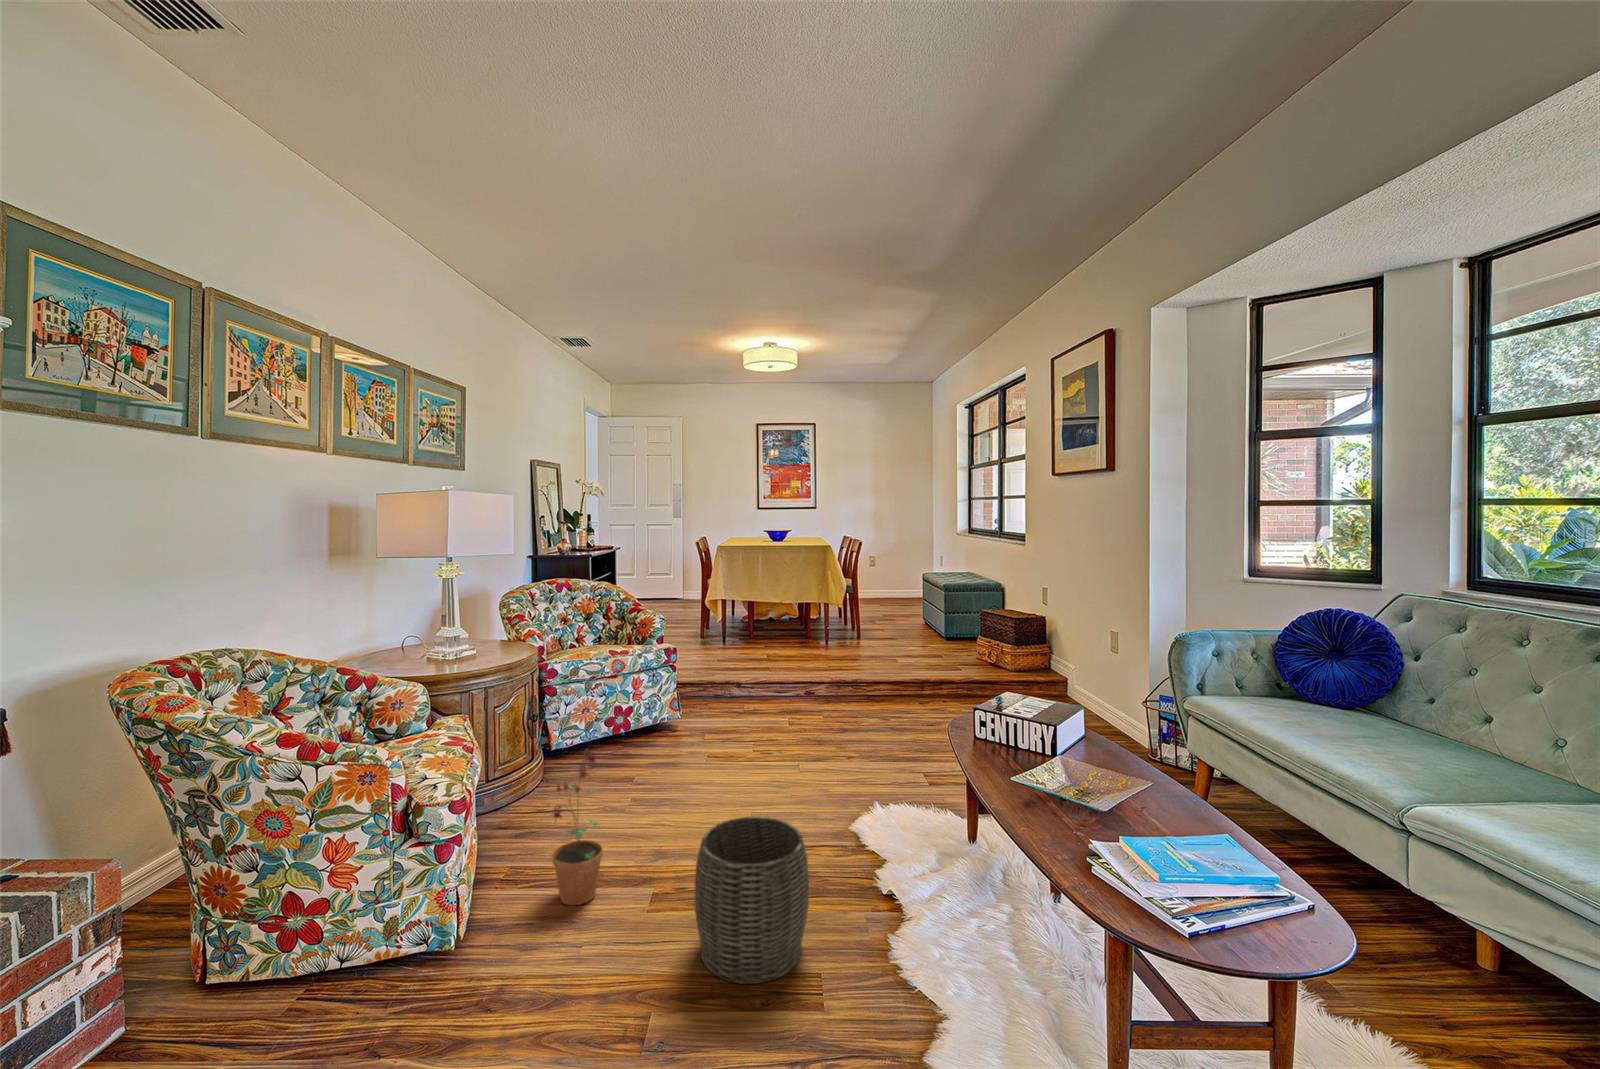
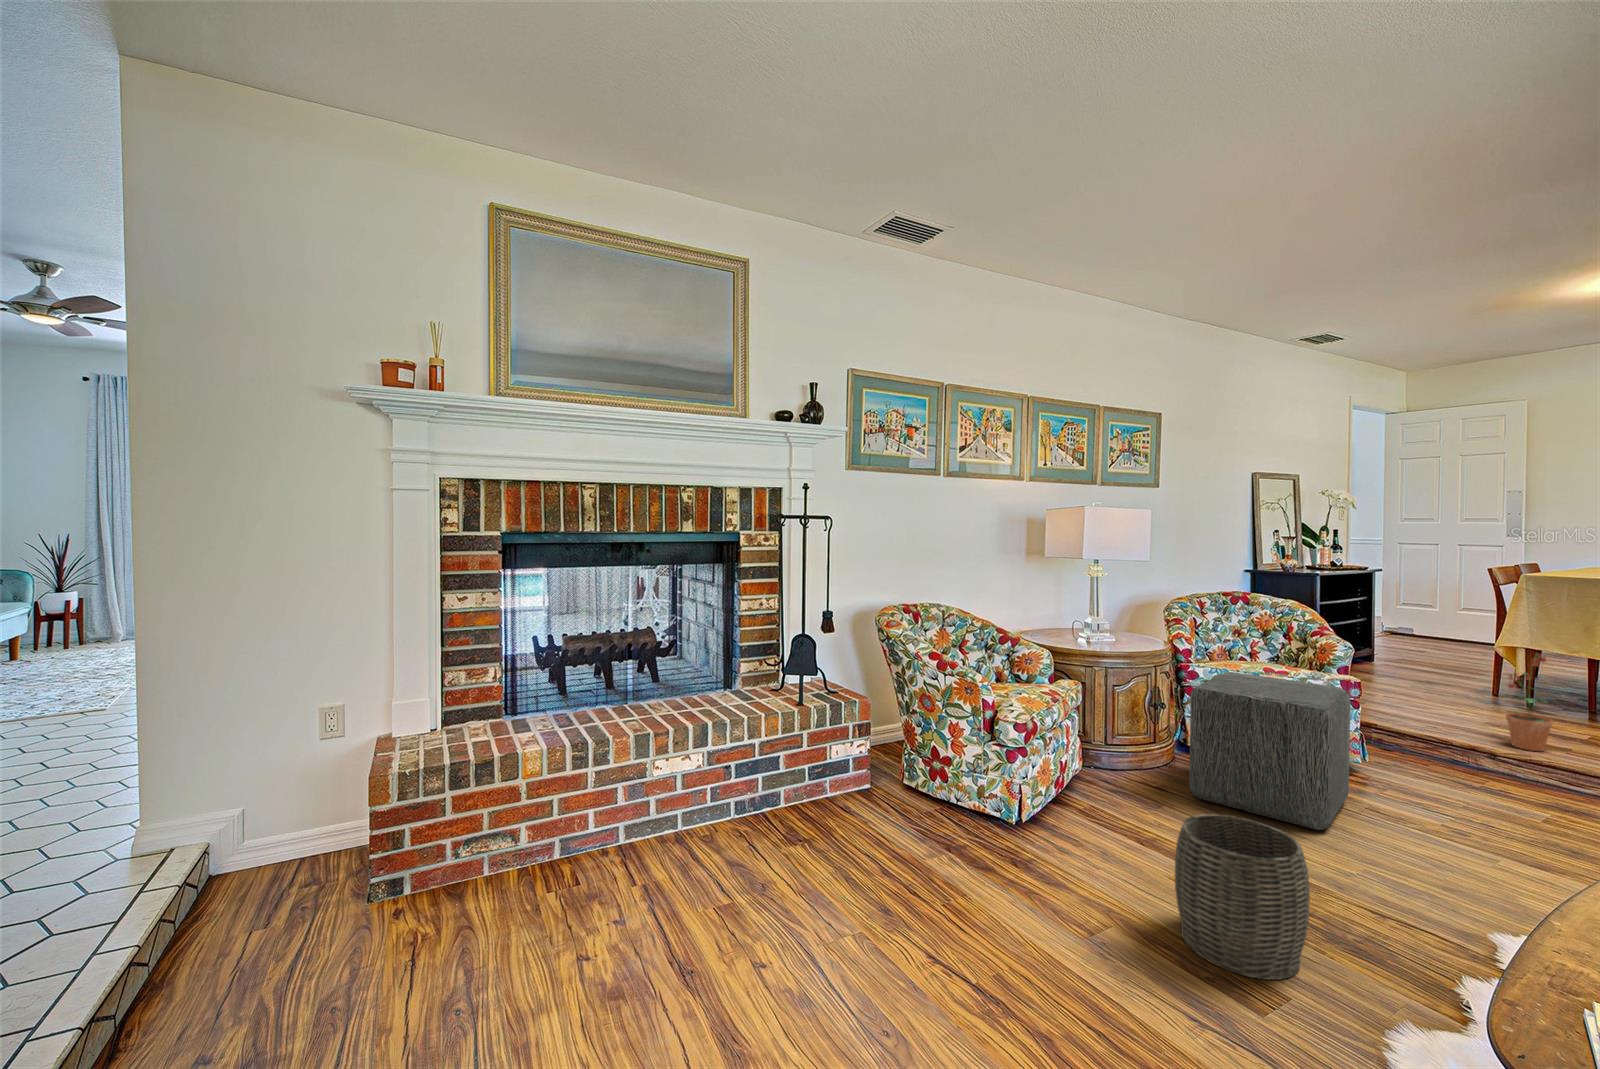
ottoman: none [589,660,709,805] -> present [1189,672,1350,830]
potted plant: present [552,749,603,905] -> present [1506,653,1553,751]

